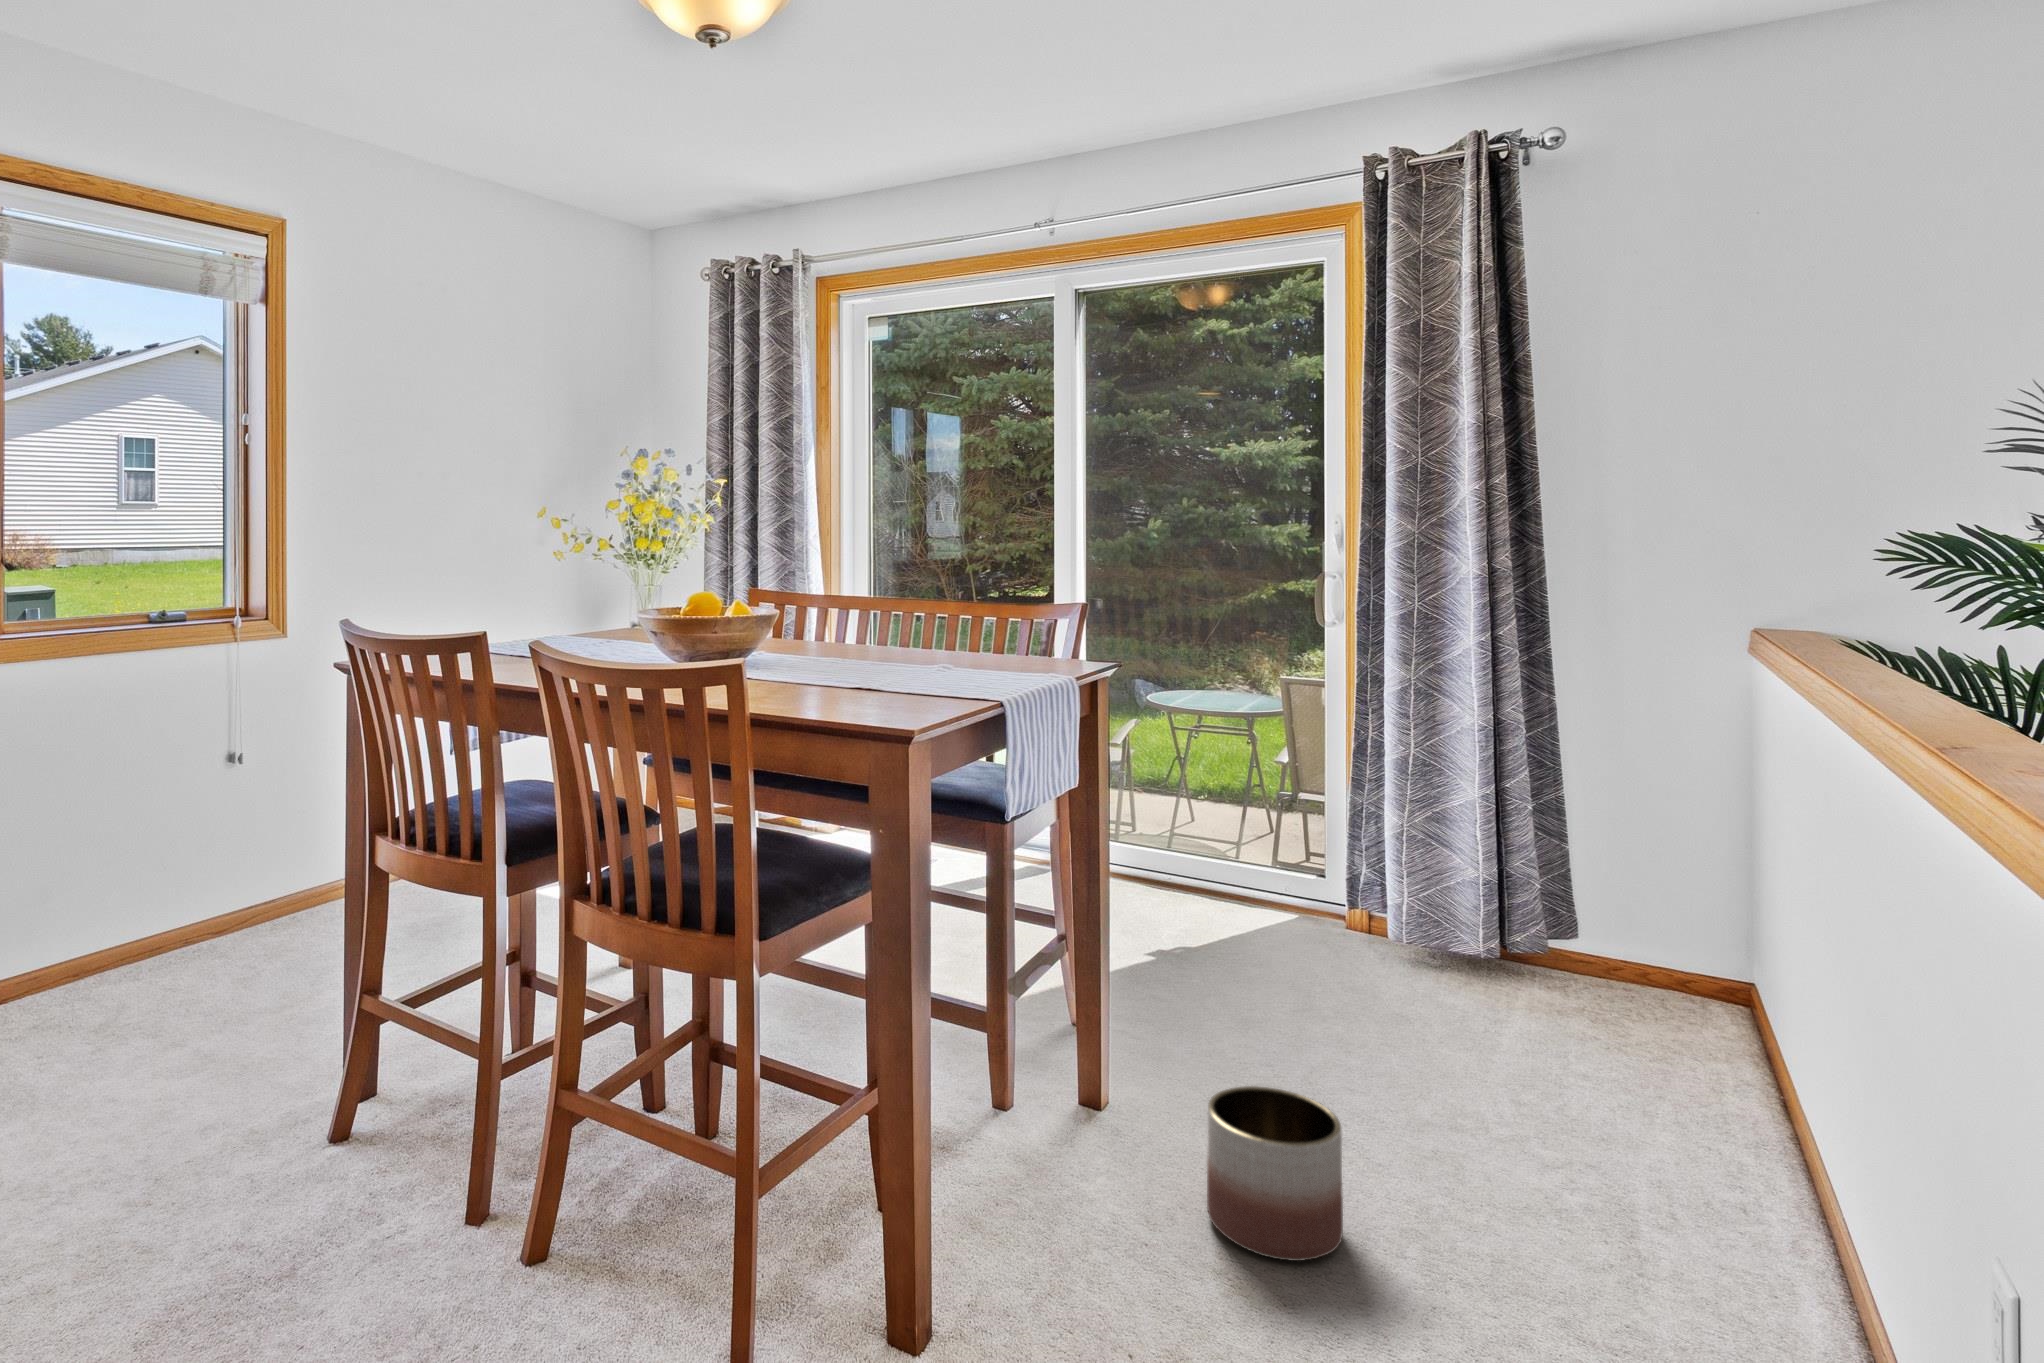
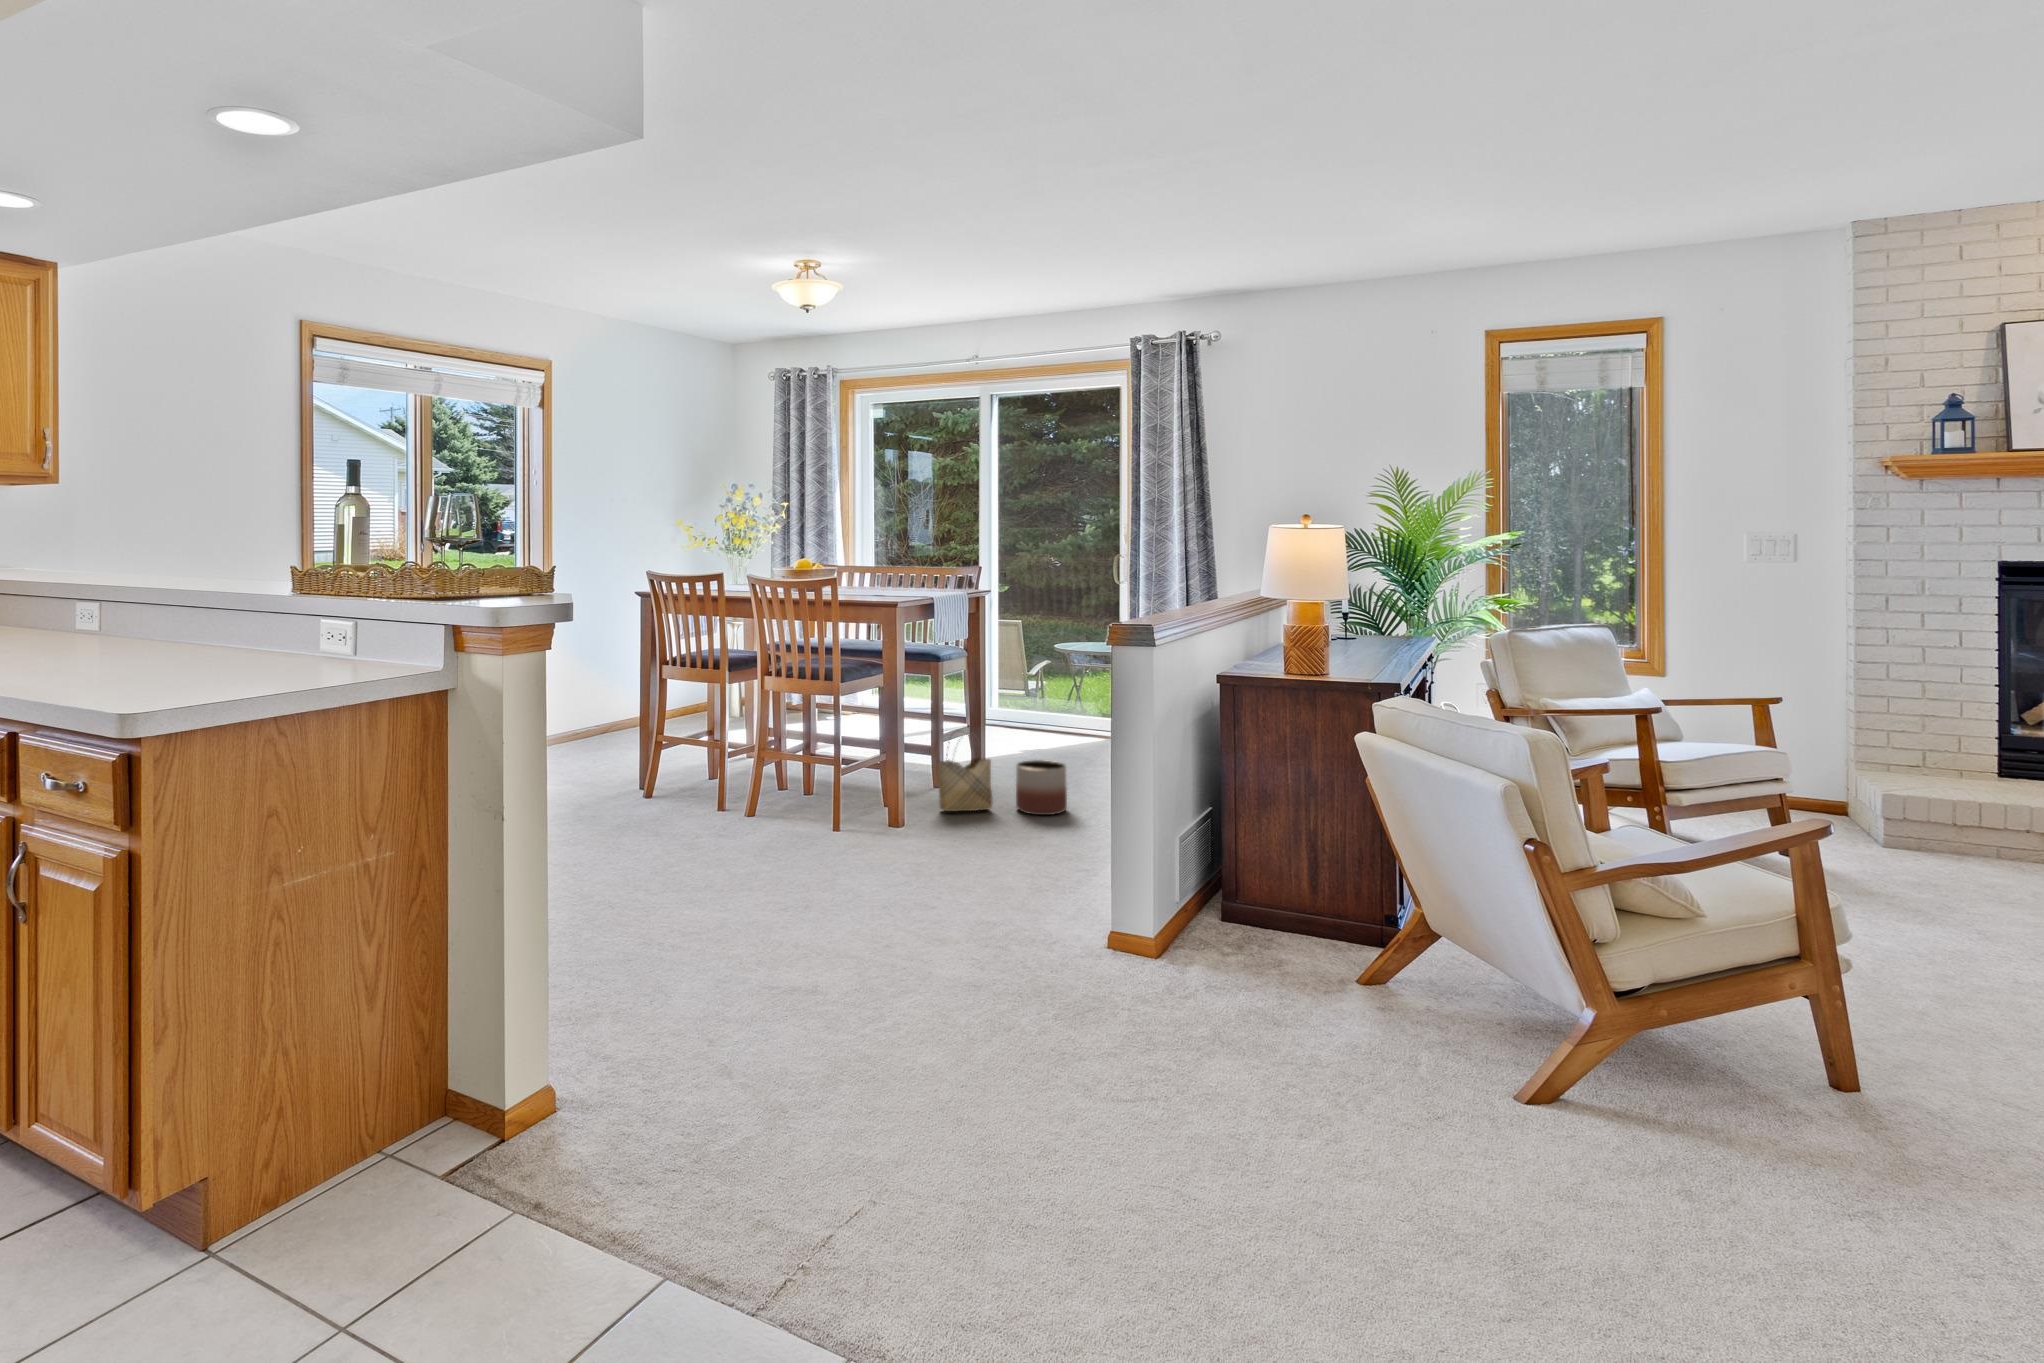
woven basket: none [1009,1012,1150,1237] -> present [938,731,993,811]

